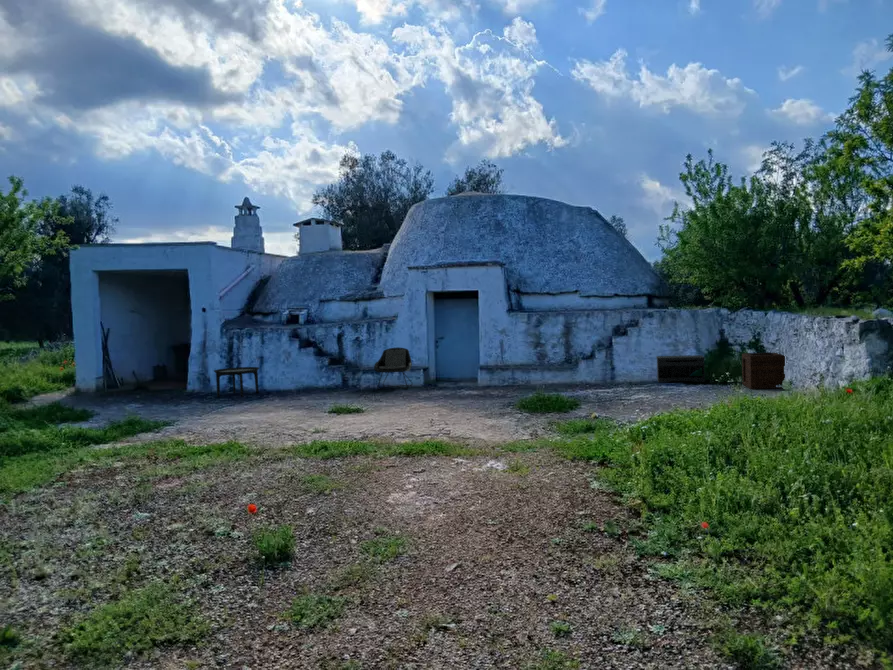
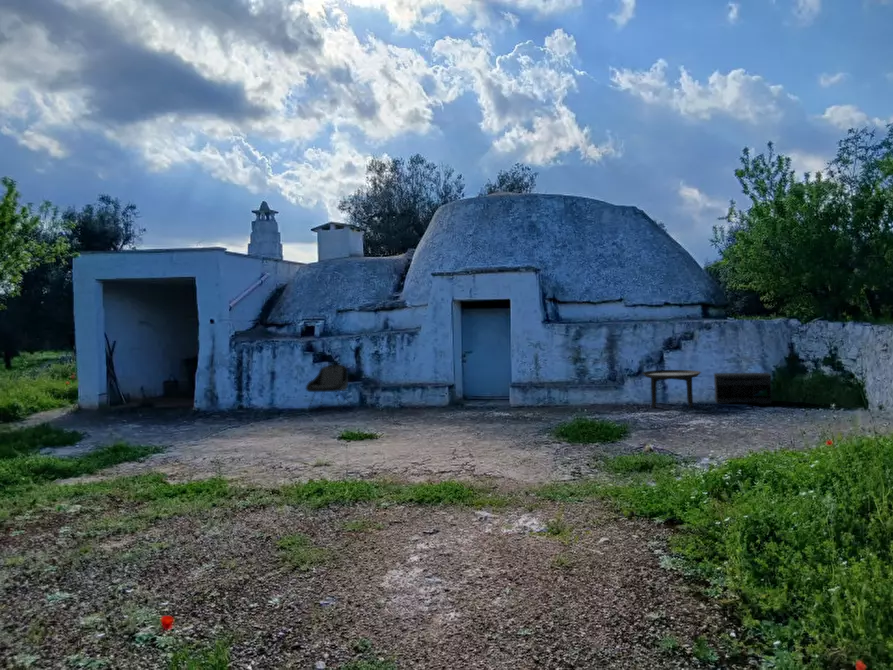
lounge chair: present [374,347,412,390] -> present [306,365,348,410]
wooden crate: present [742,352,787,389] -> none [818,370,875,414]
round table: present [214,367,259,397] -> present [642,370,701,408]

